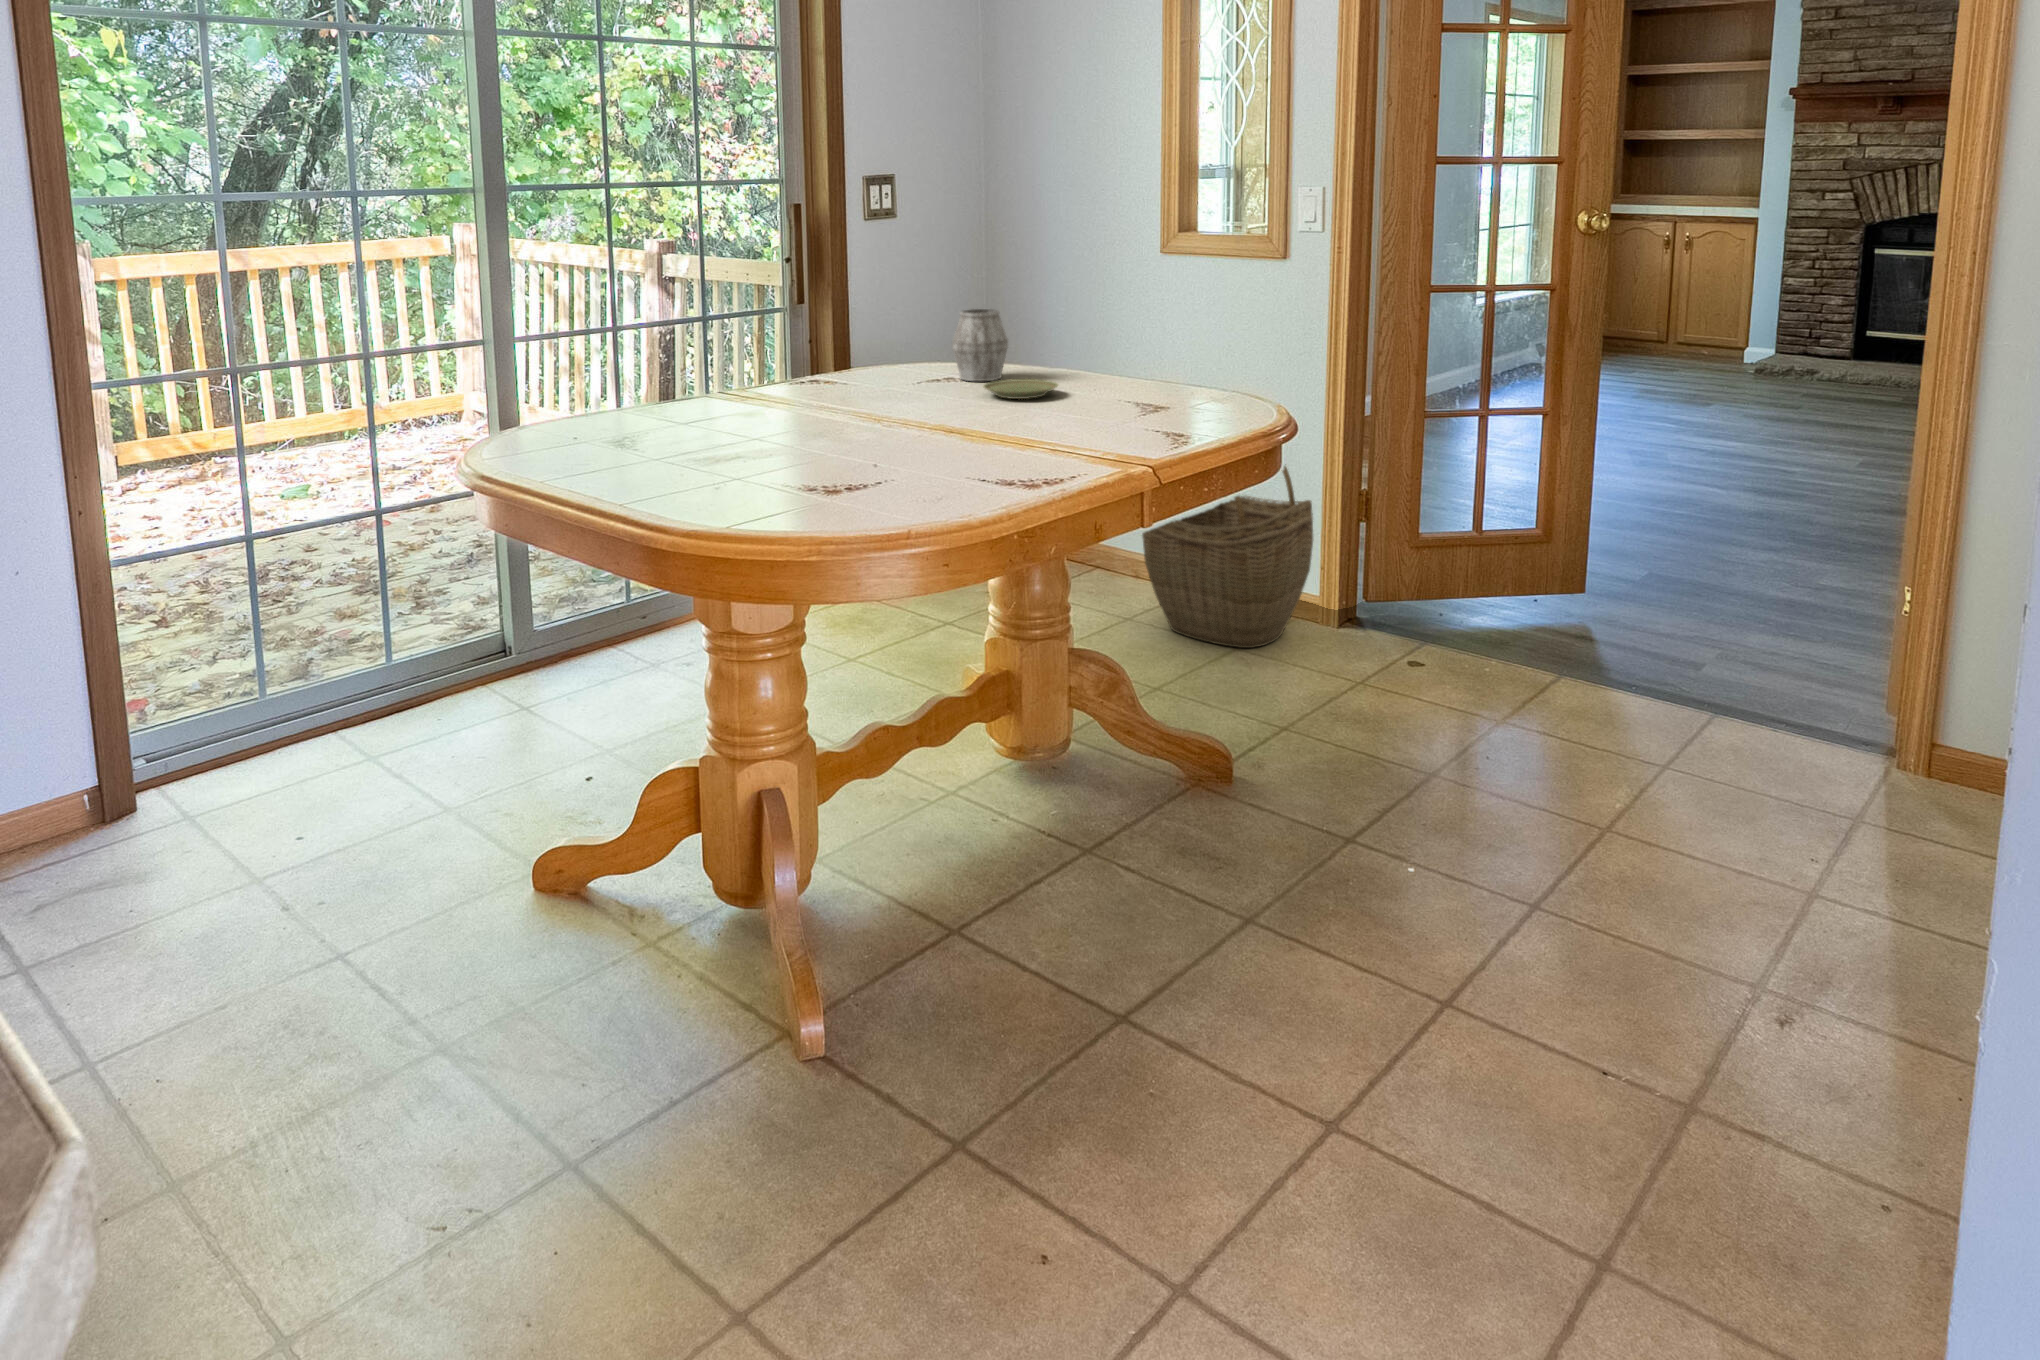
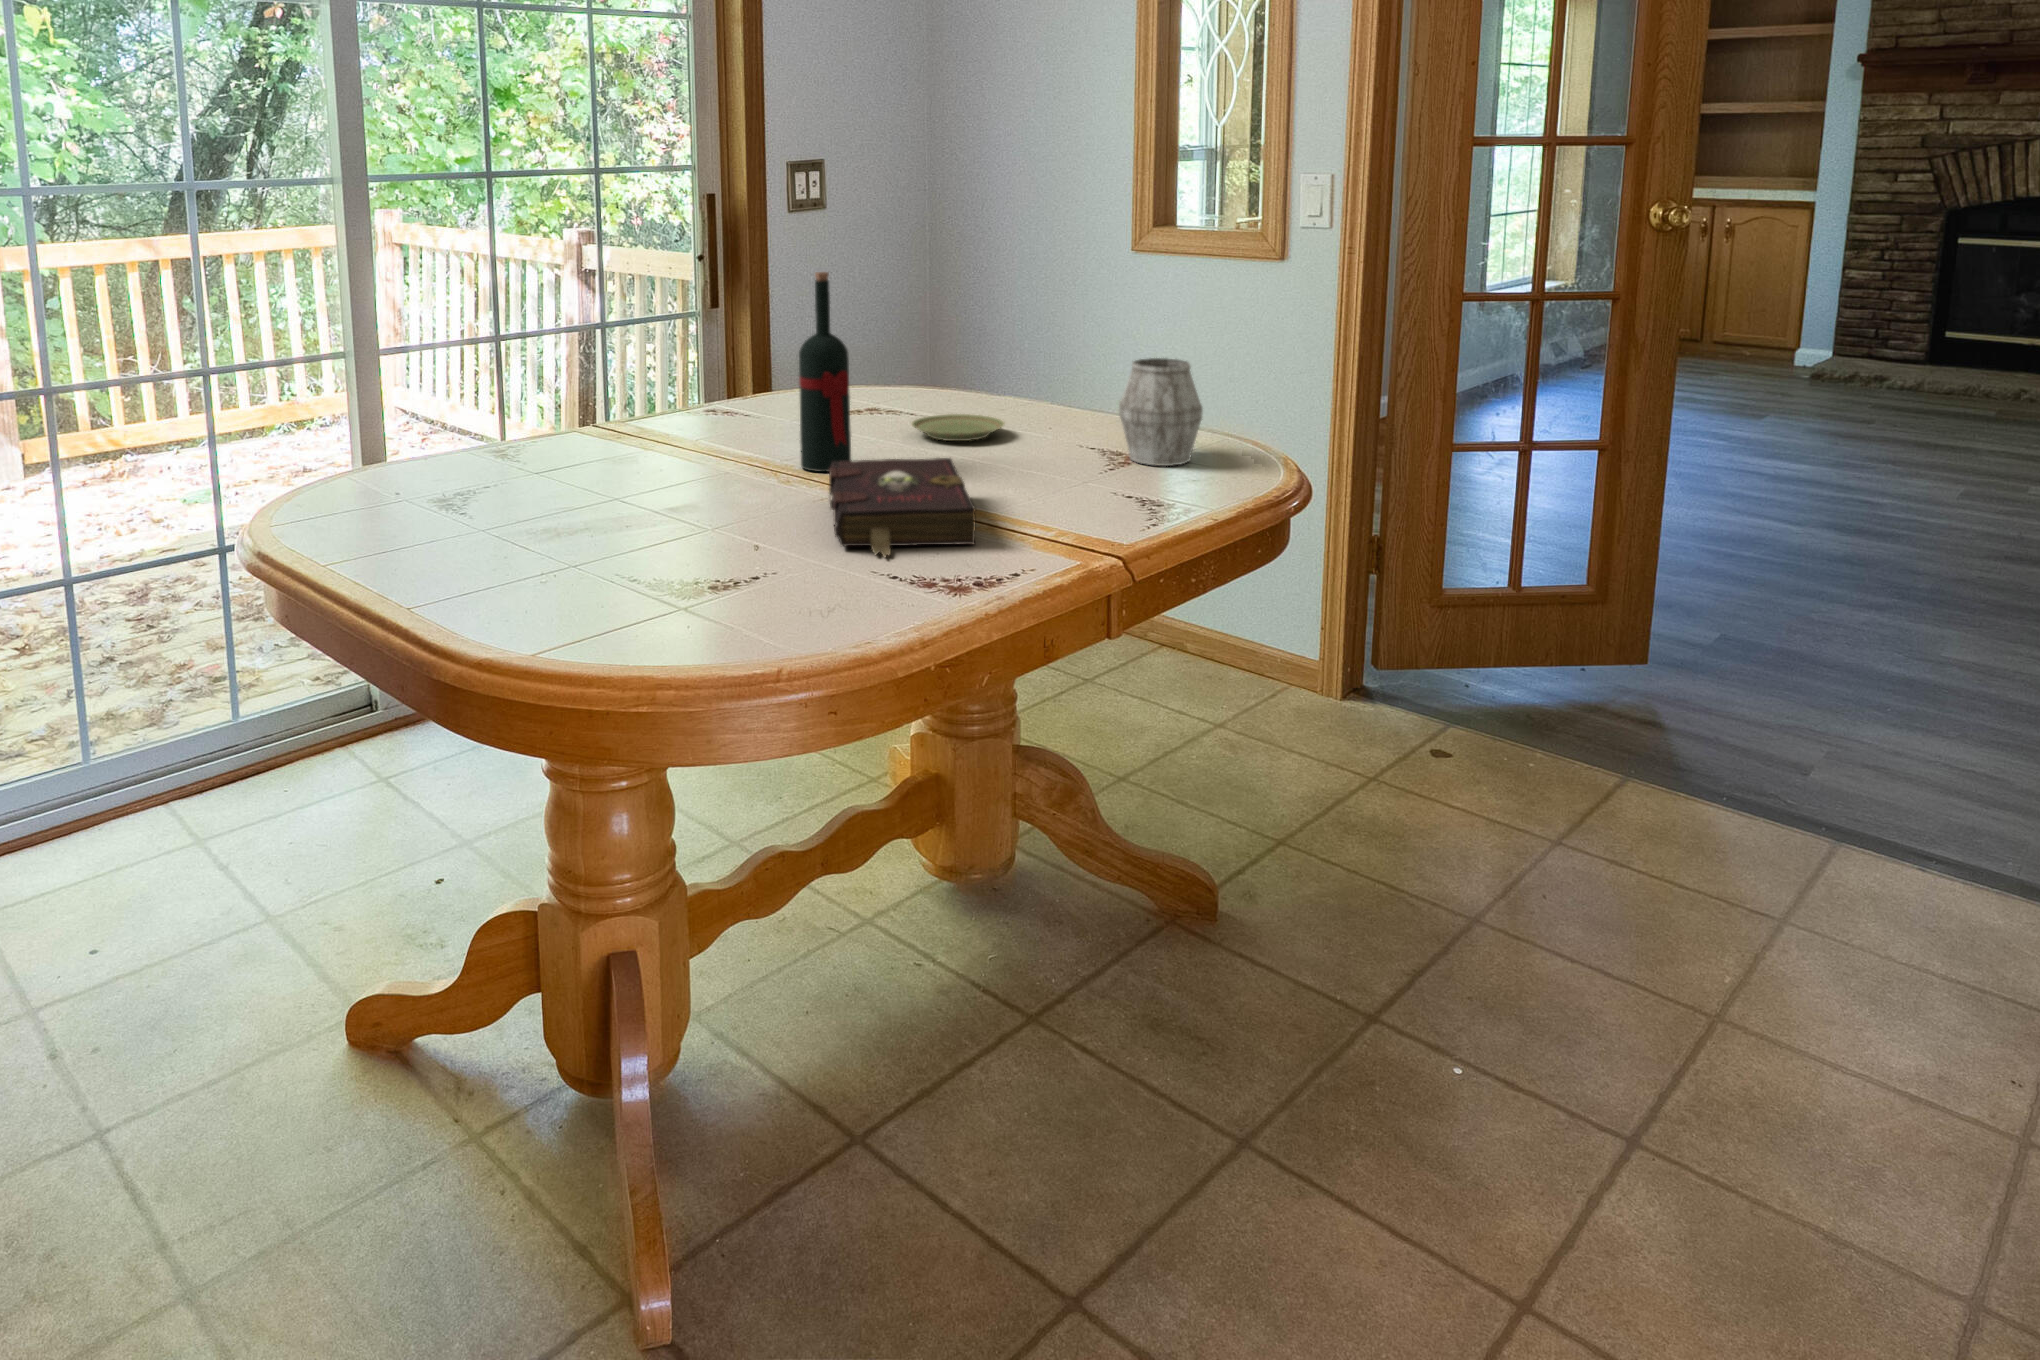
wine bottle: none [893,260,936,421] -> present [799,272,851,472]
mug: present [952,309,1008,381] -> present [1119,358,1203,466]
book: none [921,404,1038,473] -> present [829,458,976,557]
woven basket: present [1142,466,1313,648] -> none [1103,476,1311,729]

